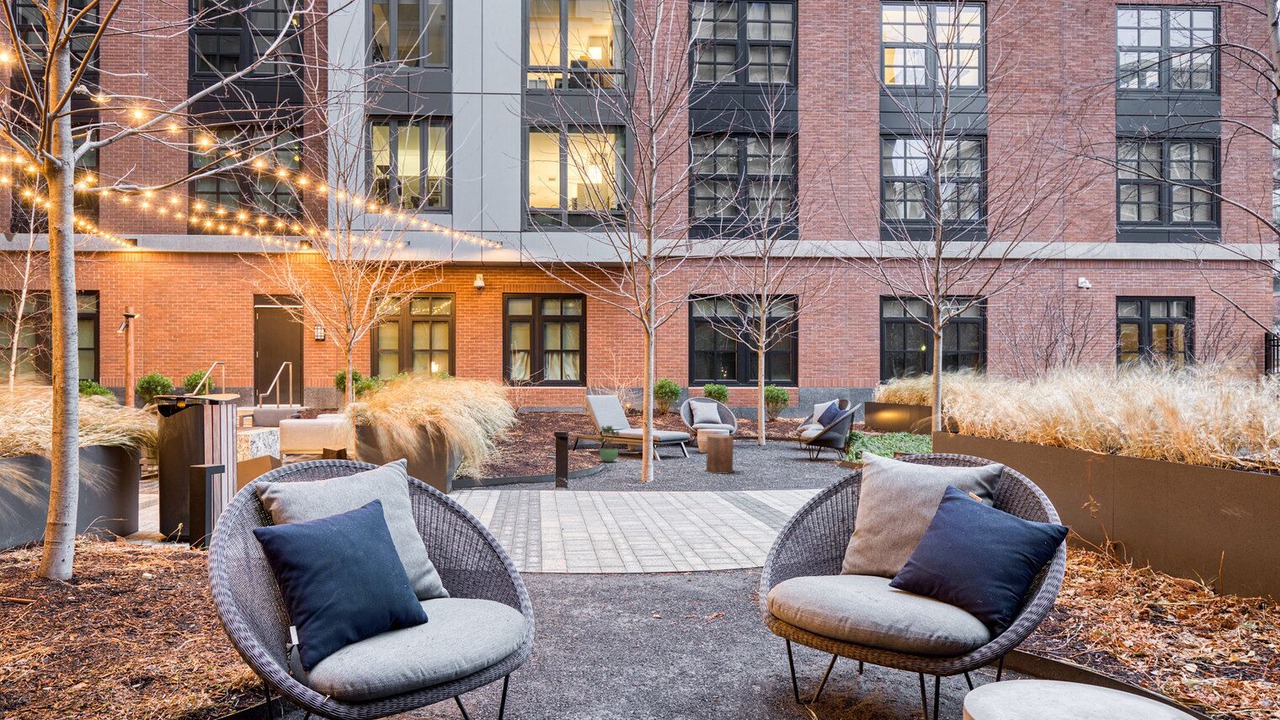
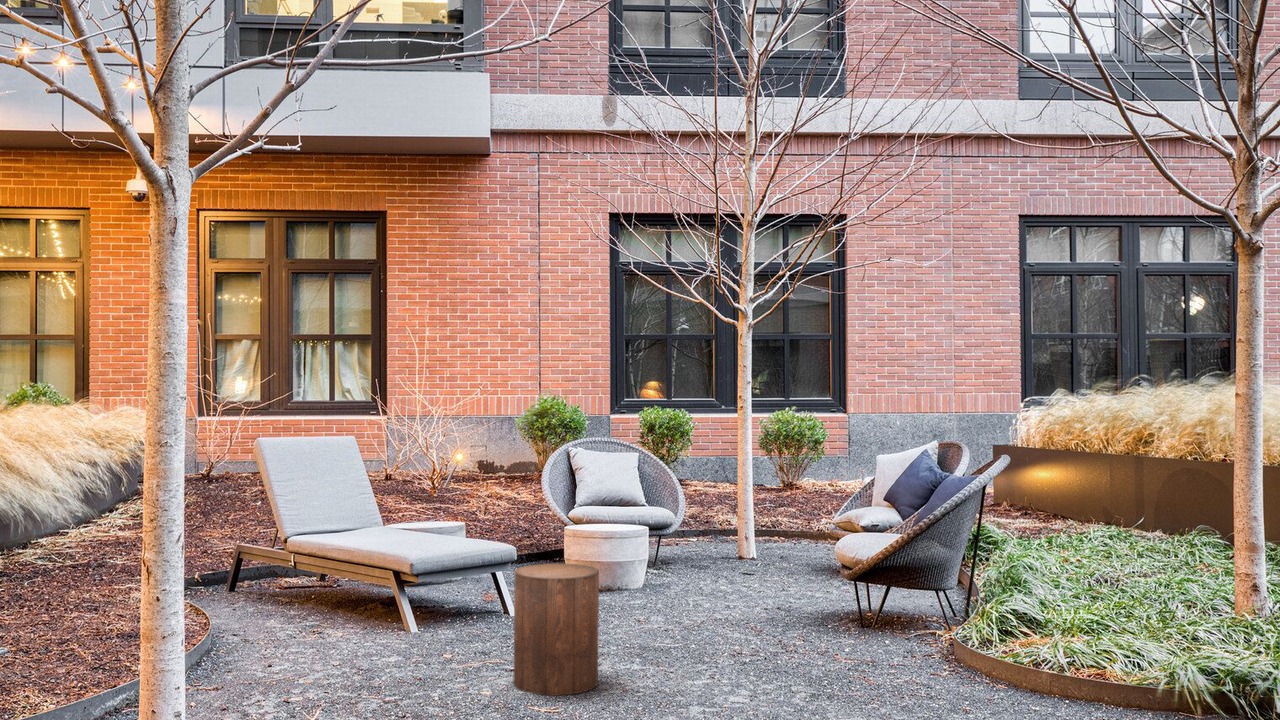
potted plant: present [599,426,619,462] -> none [209,532,270,643]

